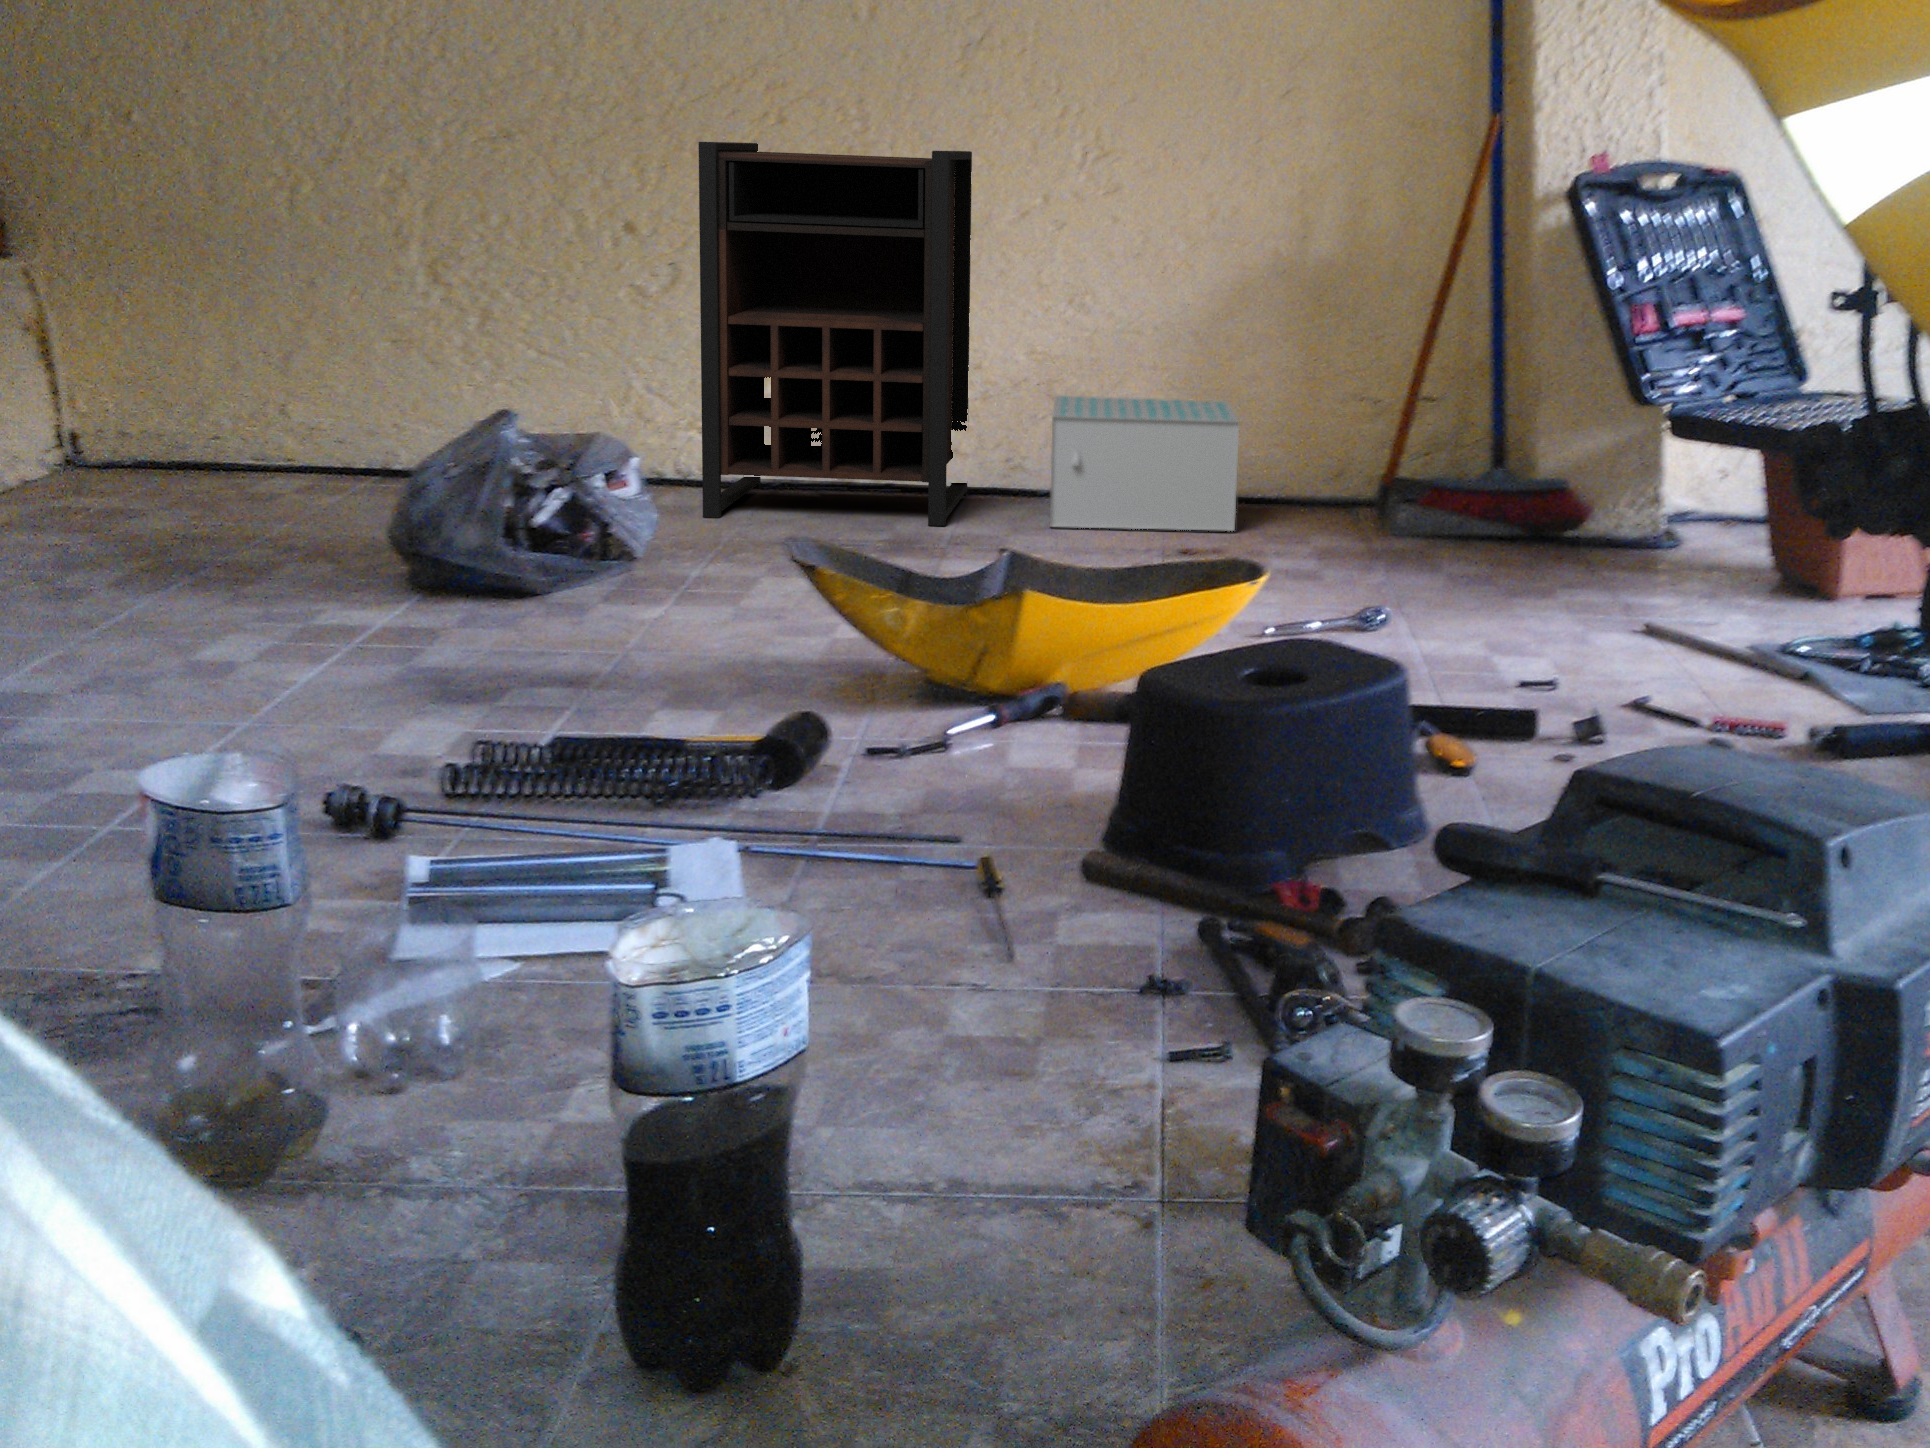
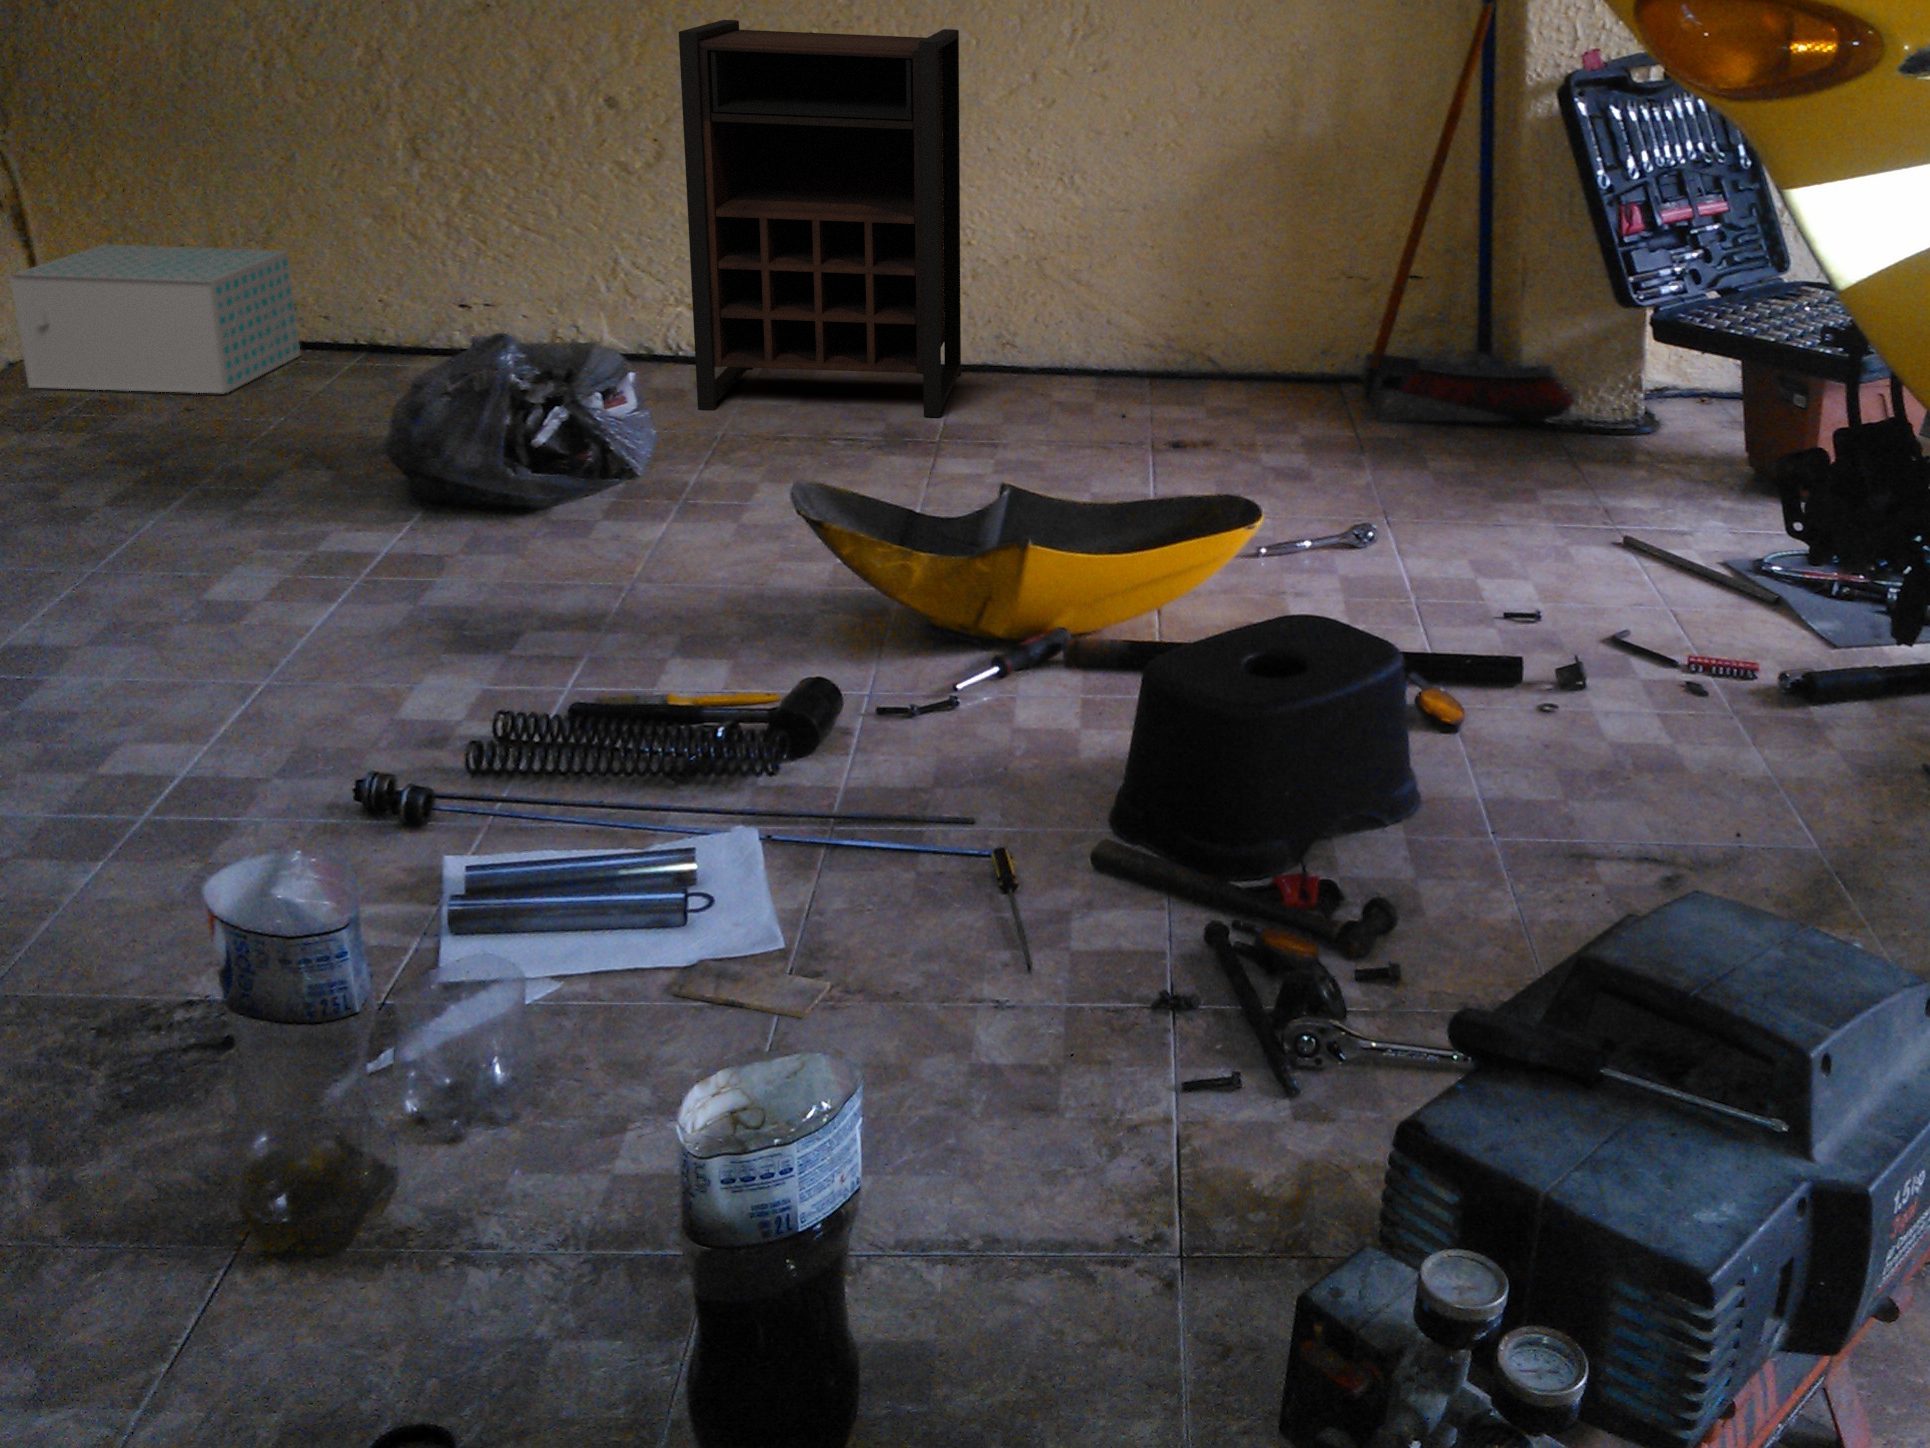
storage box: present [1050,396,1239,531] -> present [9,245,301,393]

